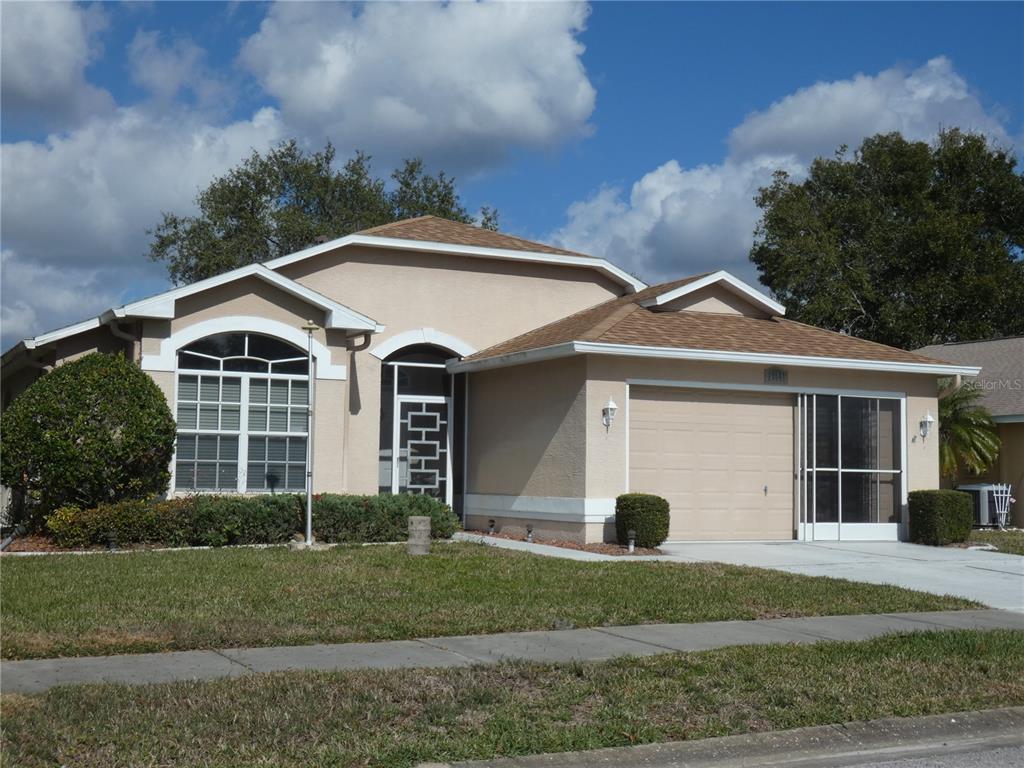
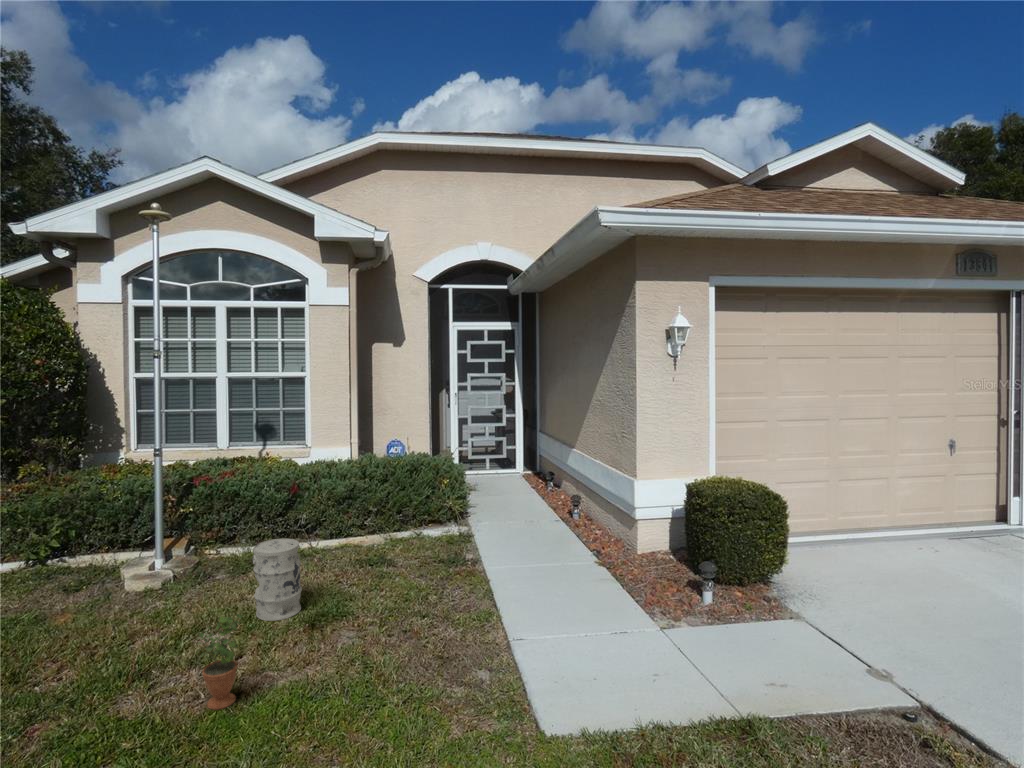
potted plant: none [437,524,454,564] -> present [197,614,242,710]

